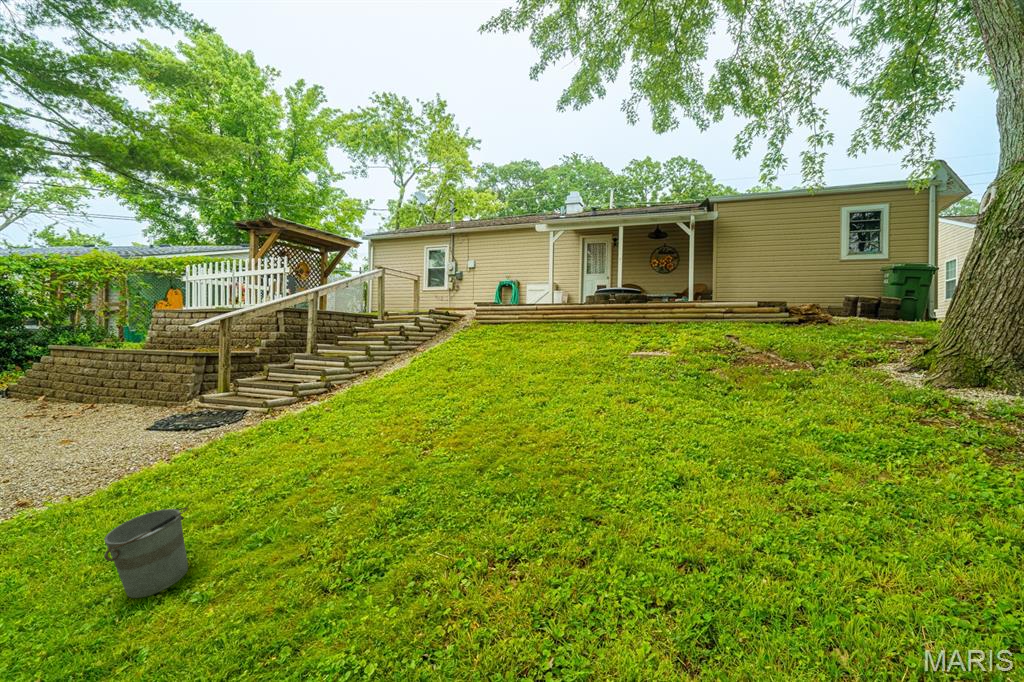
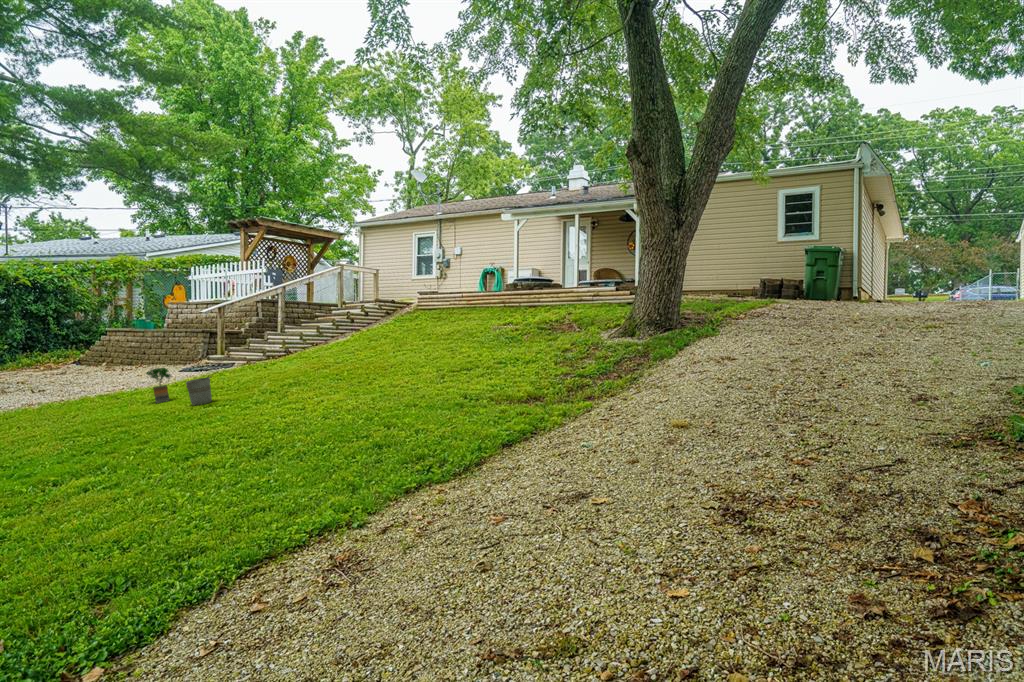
potted tree: none [18,463,97,553] -> present [146,368,171,403]

